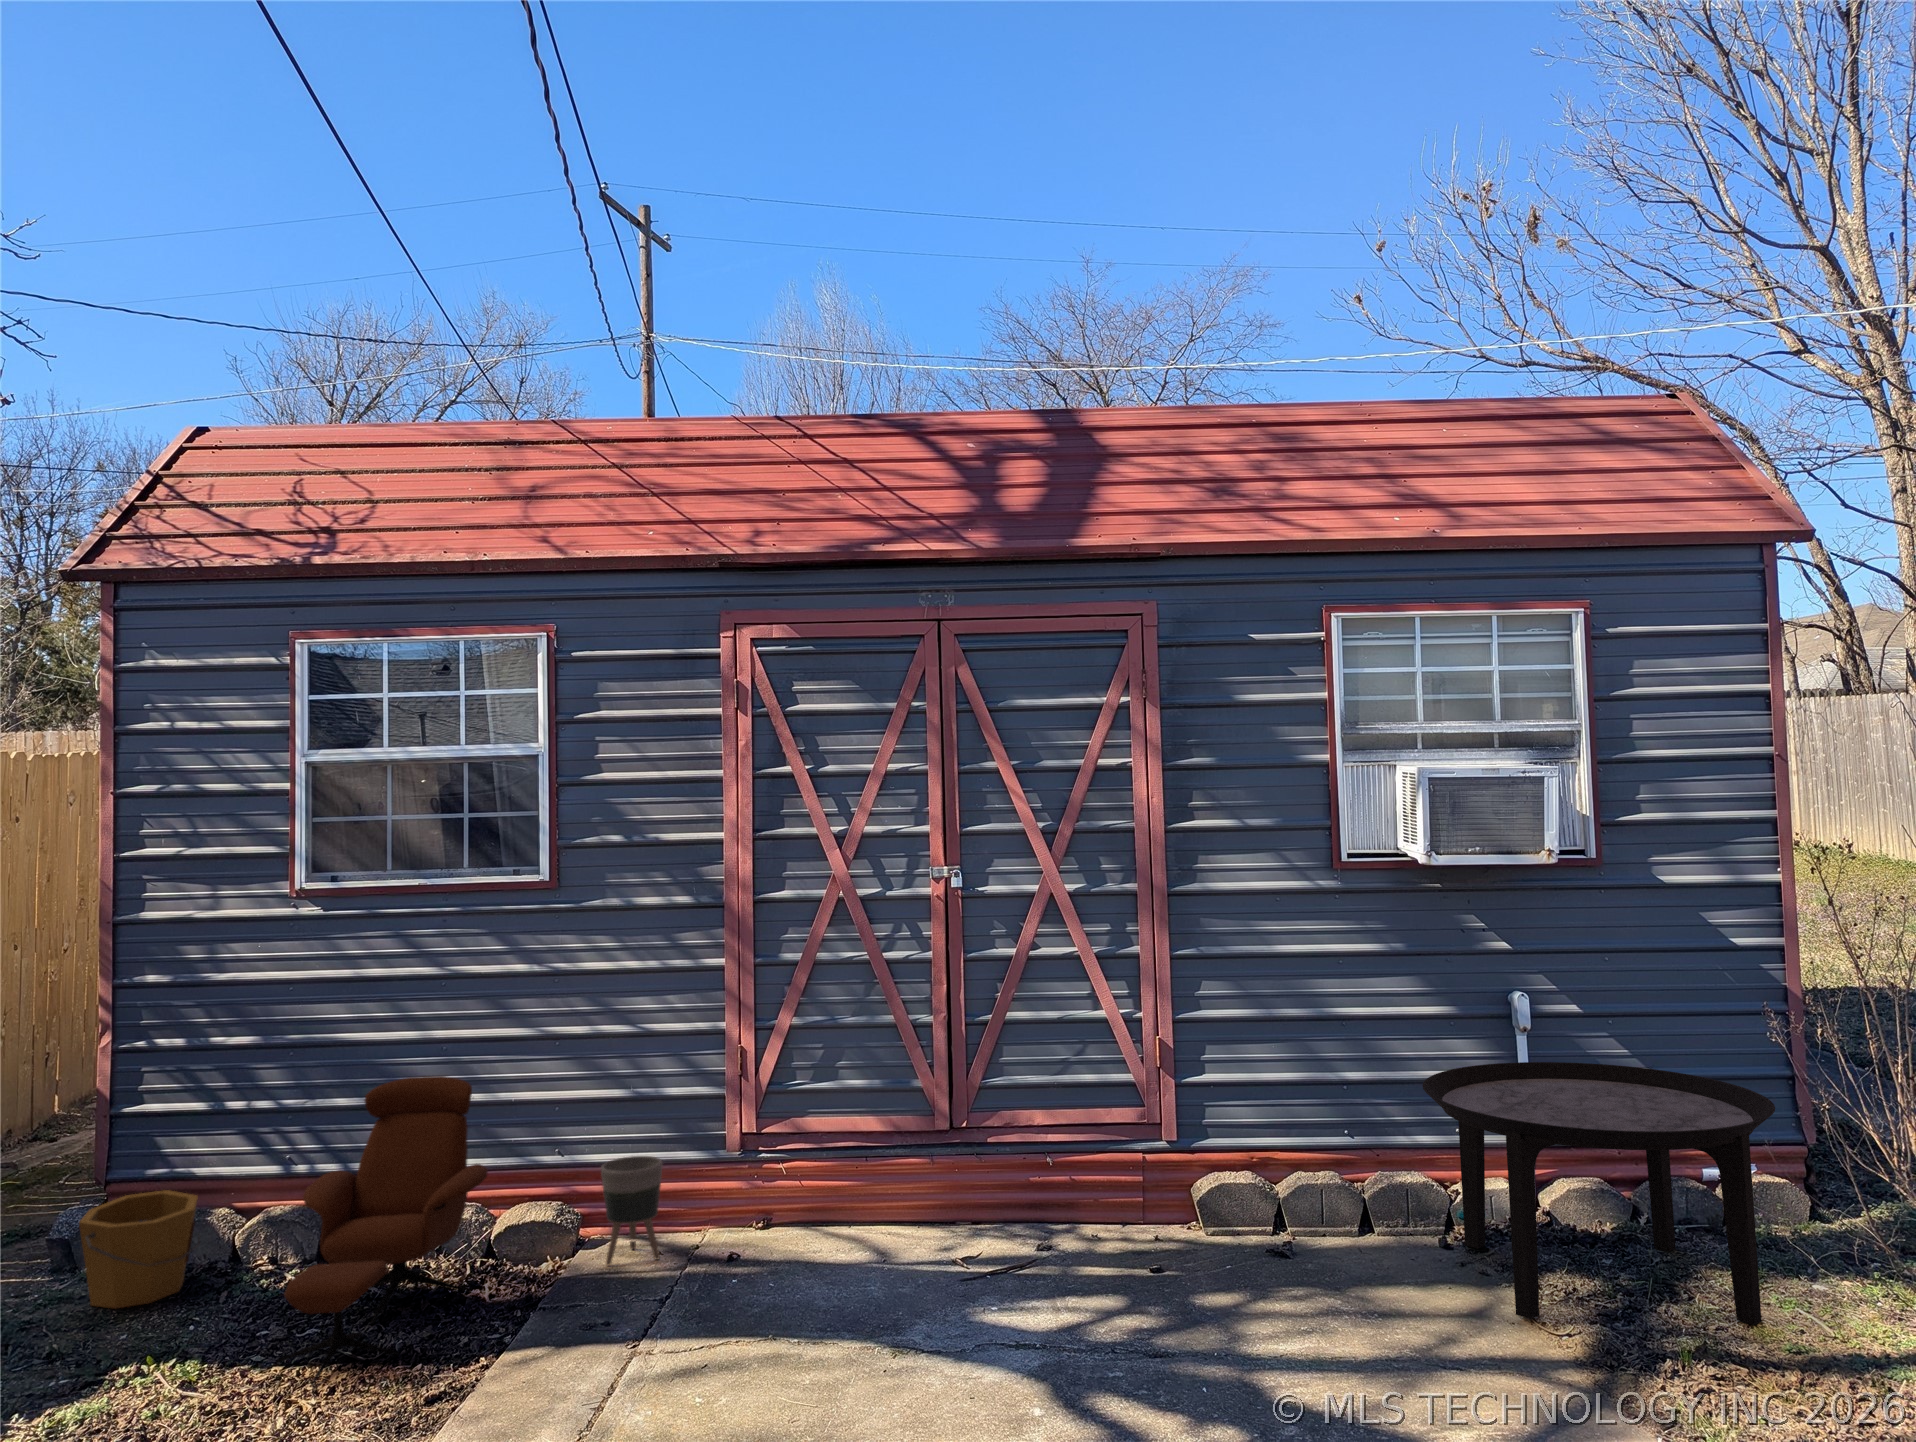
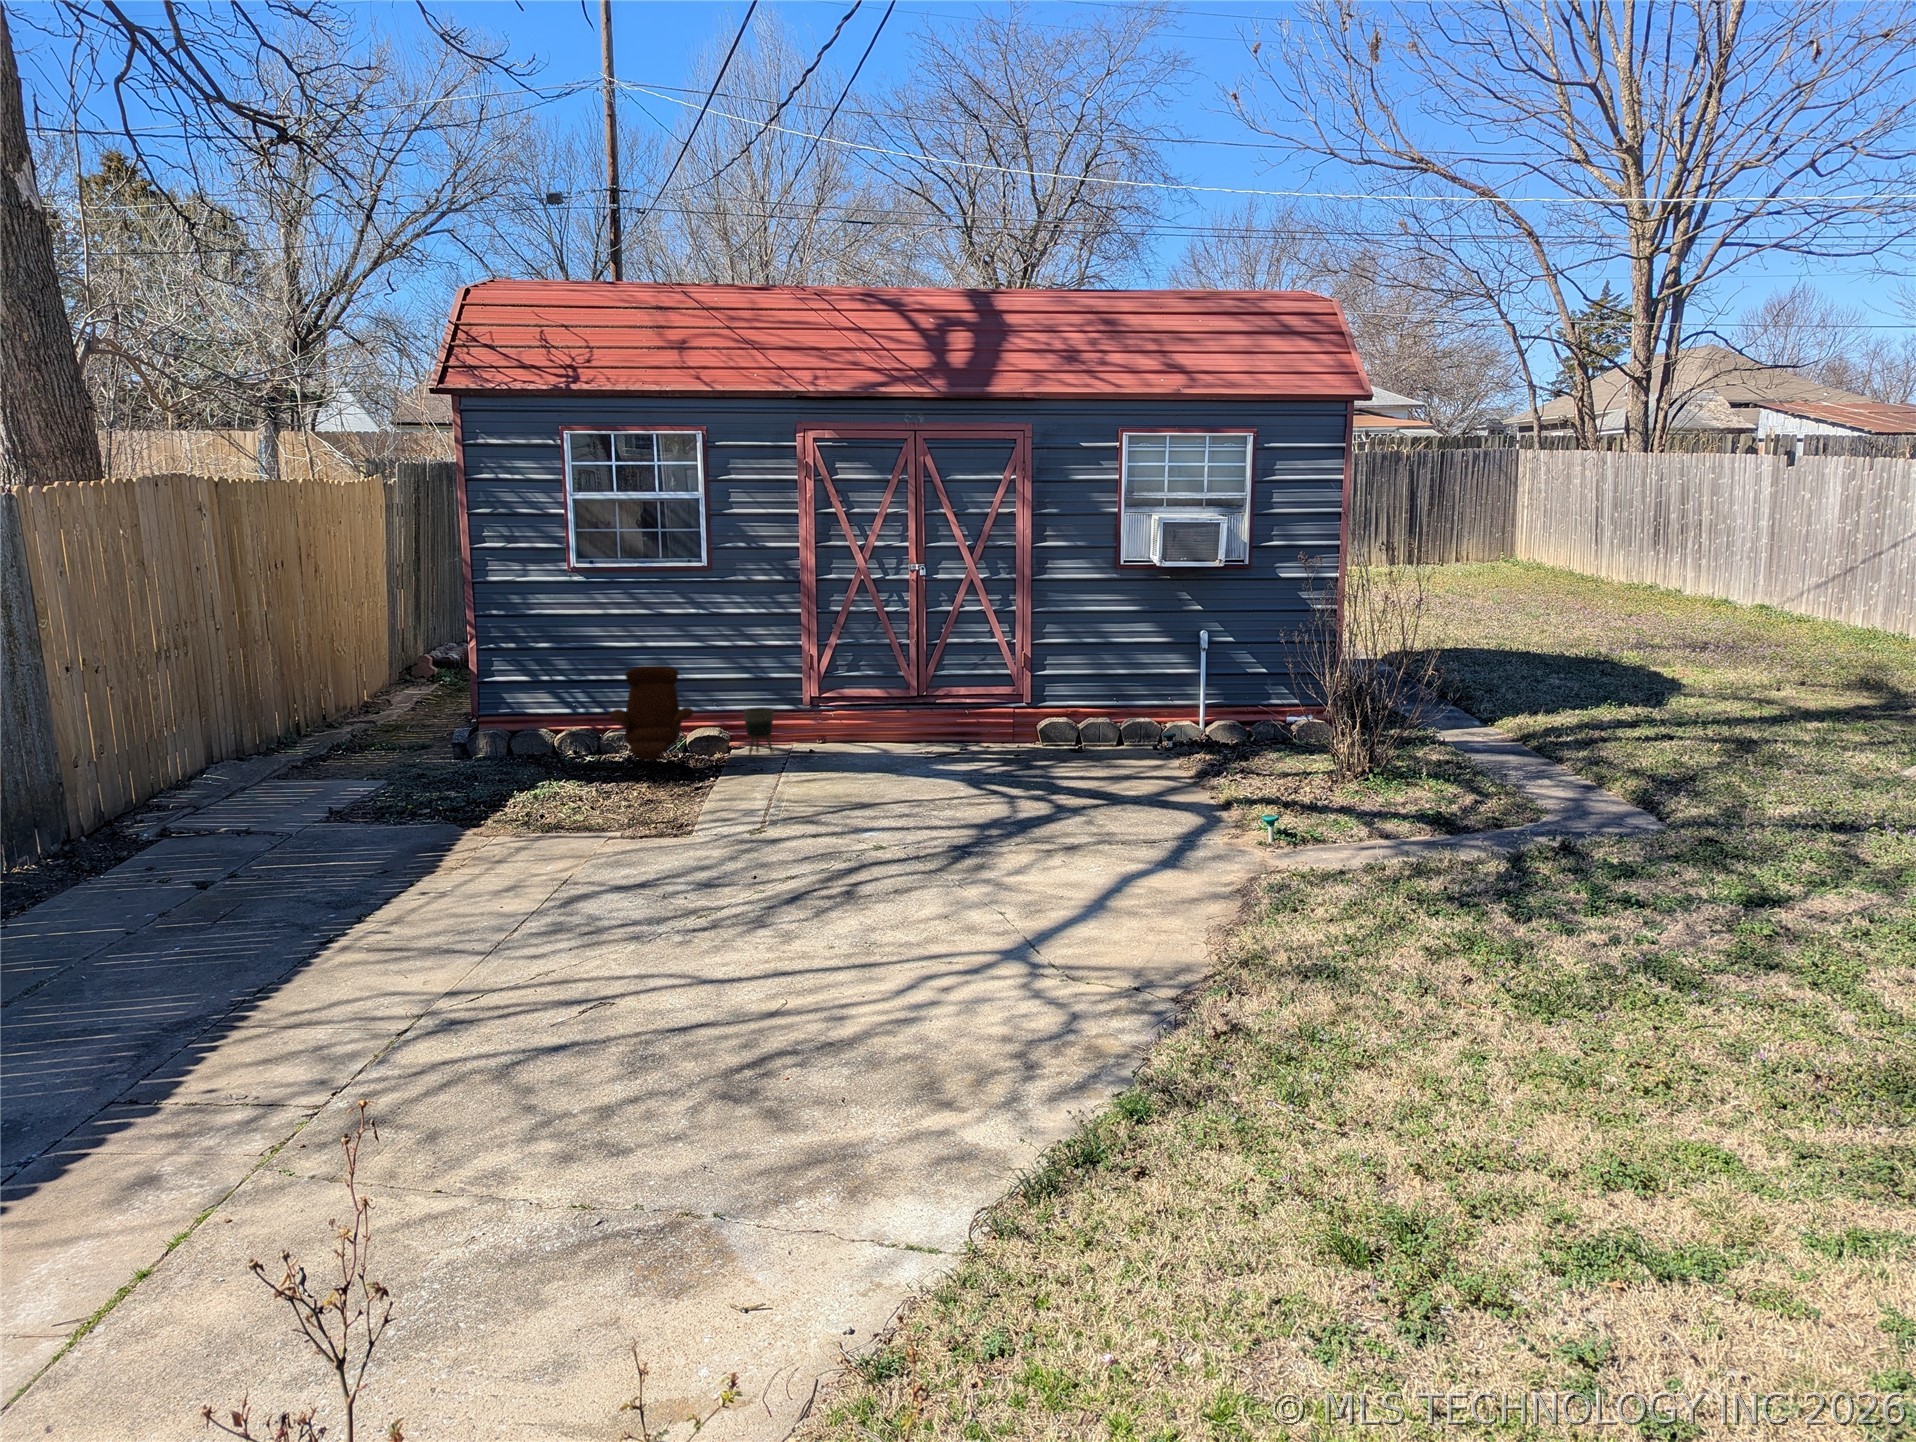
round table: present [1423,1062,1775,1325] -> none [1145,664,1291,766]
bucket: present [79,1190,200,1308] -> none [490,721,542,772]

